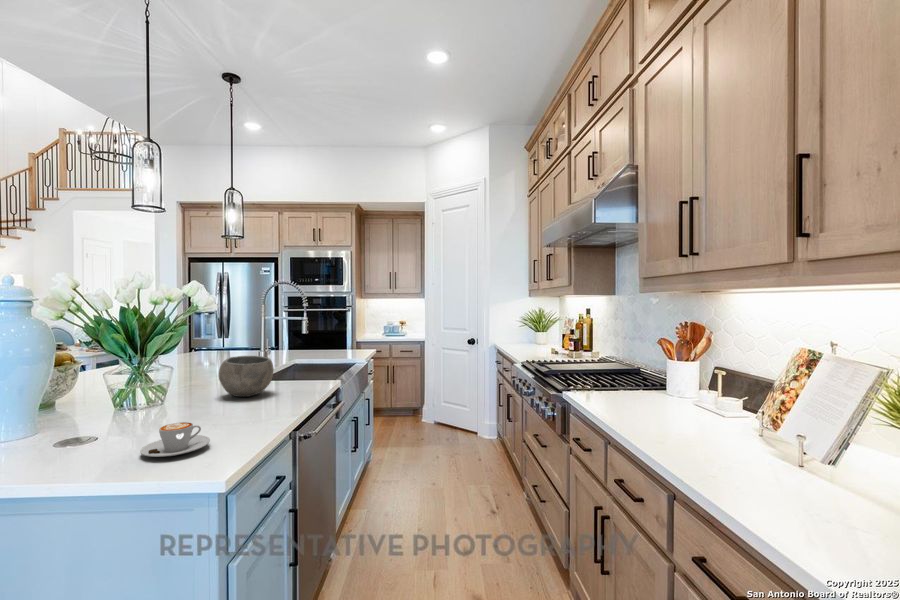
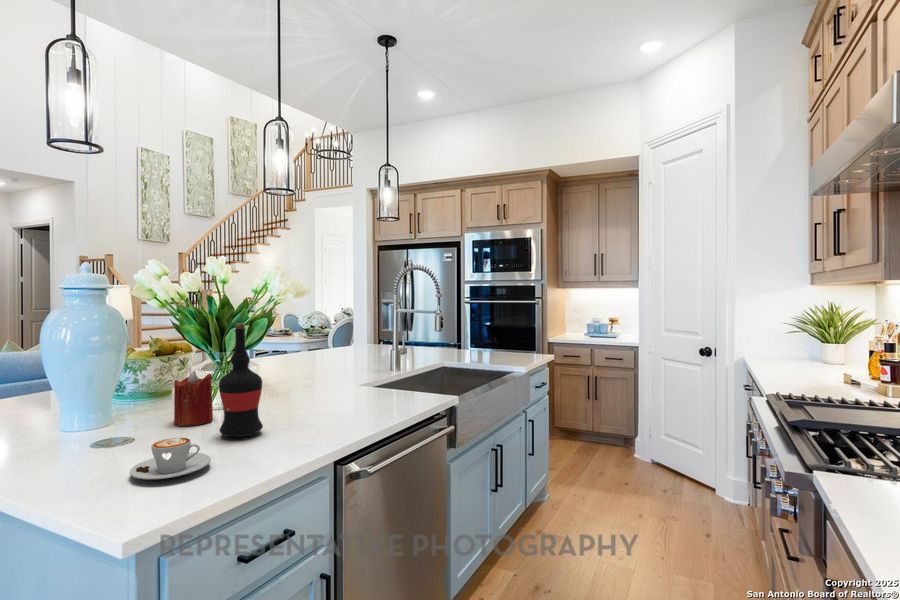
wine bottle: none [175,327,215,425] -> present [219,323,263,437]
bowl: present [219,356,274,397] -> none [303,357,365,407]
candle: none [104,374,146,425] -> present [174,371,213,426]

